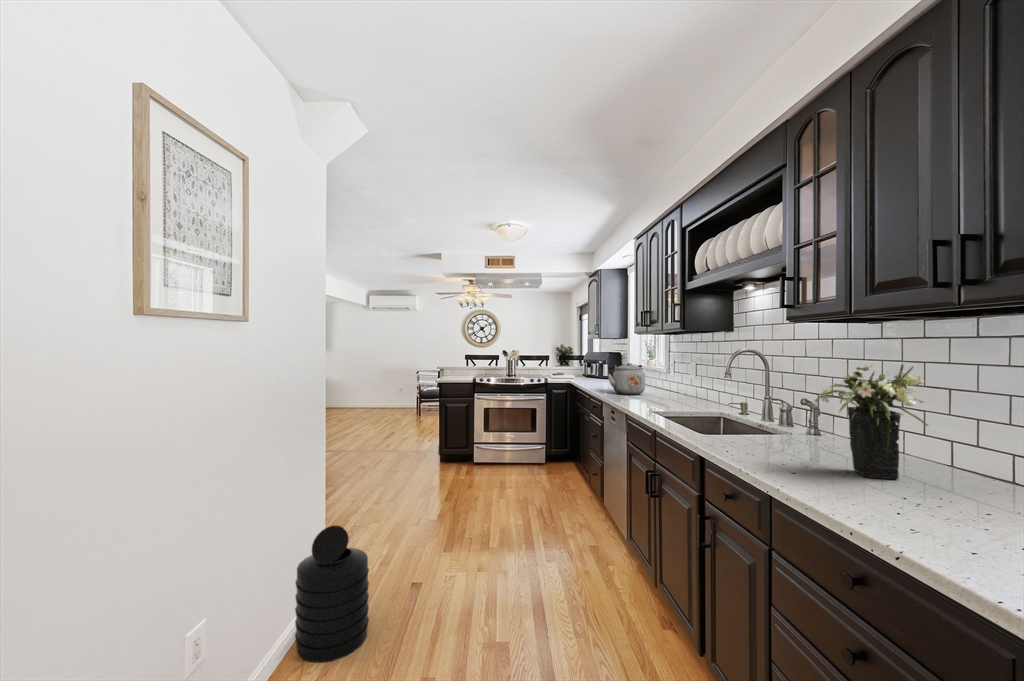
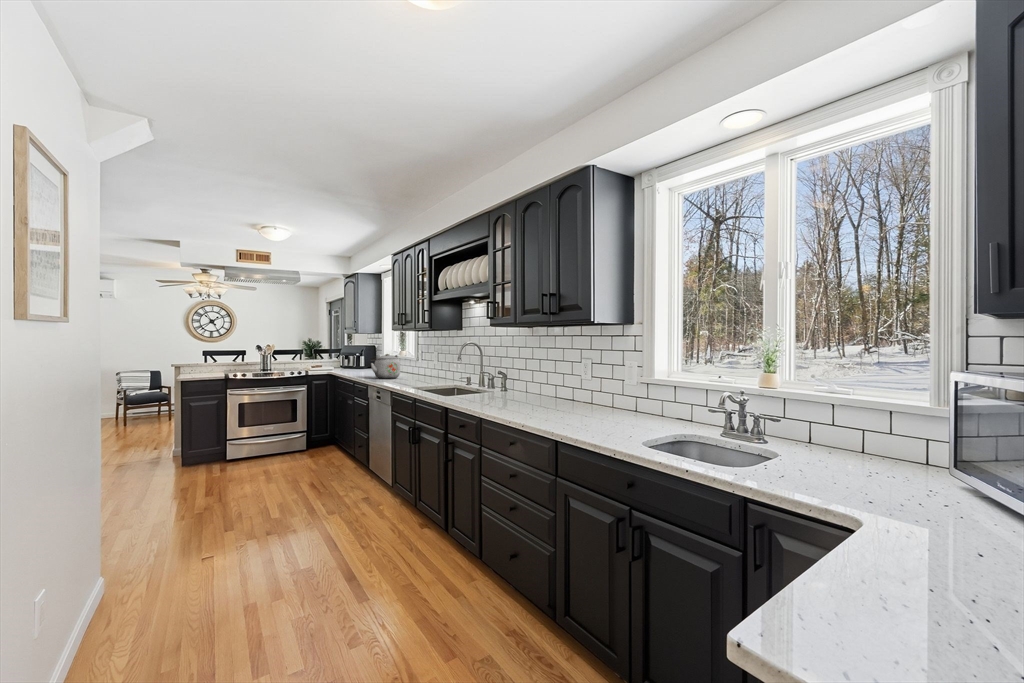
flower arrangement: present [811,364,928,479] -> none [499,348,545,405]
trash can: present [295,525,369,662] -> none [107,498,184,614]

